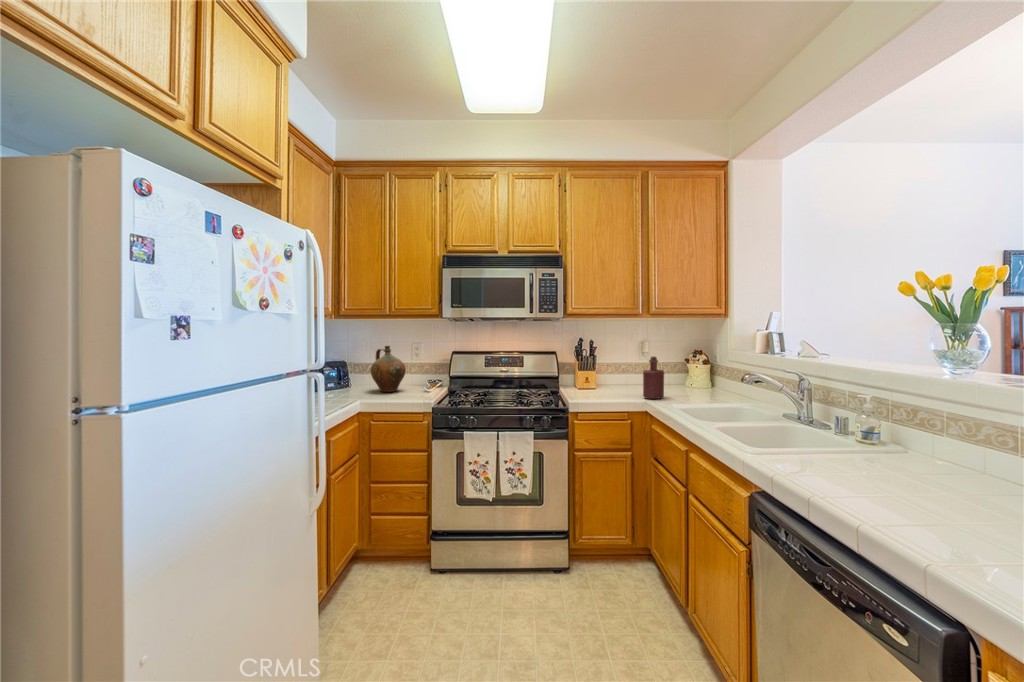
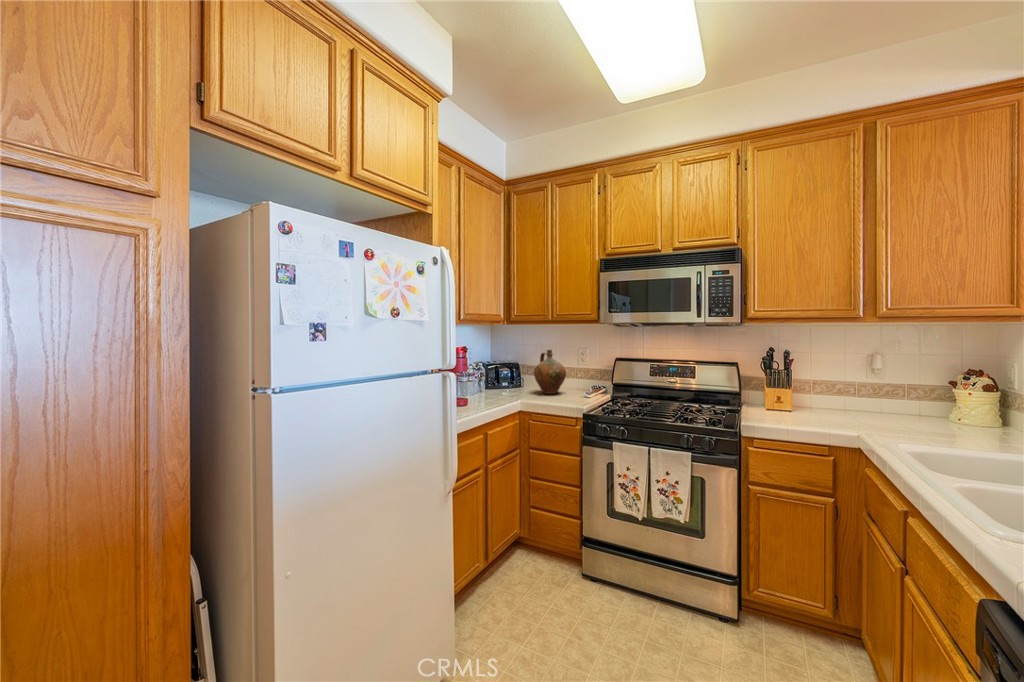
bottle: present [643,357,664,399] -> none [860,374,899,432]

